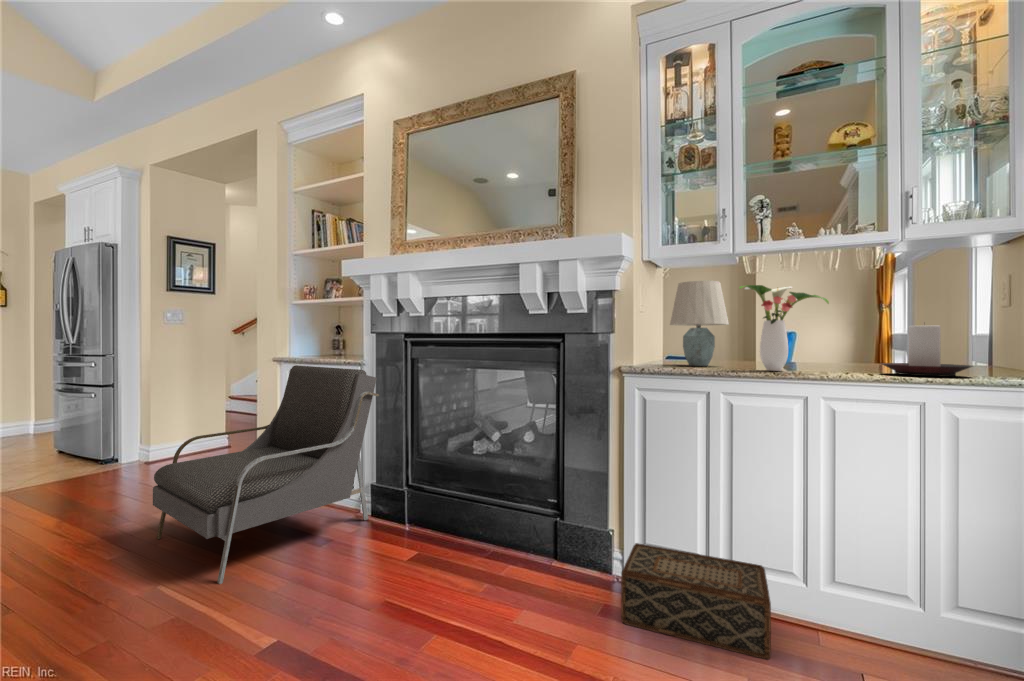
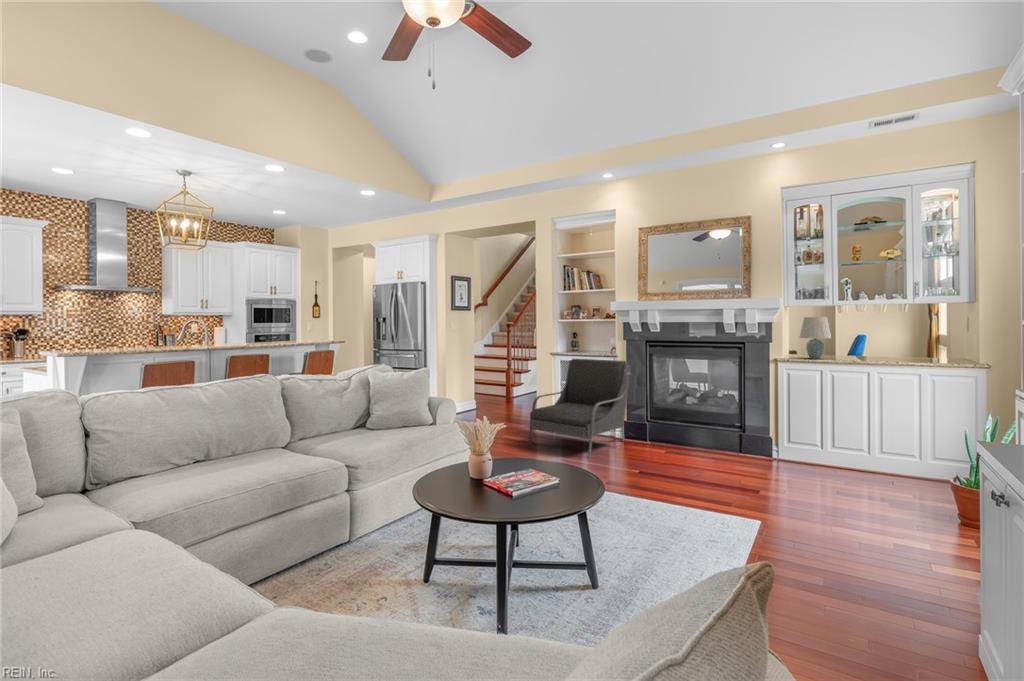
flower arrangement: present [739,285,829,371] -> none [838,322,879,361]
candle holder: present [881,325,972,376] -> none [902,341,940,364]
woven basket: present [621,543,771,659] -> none [783,441,851,477]

